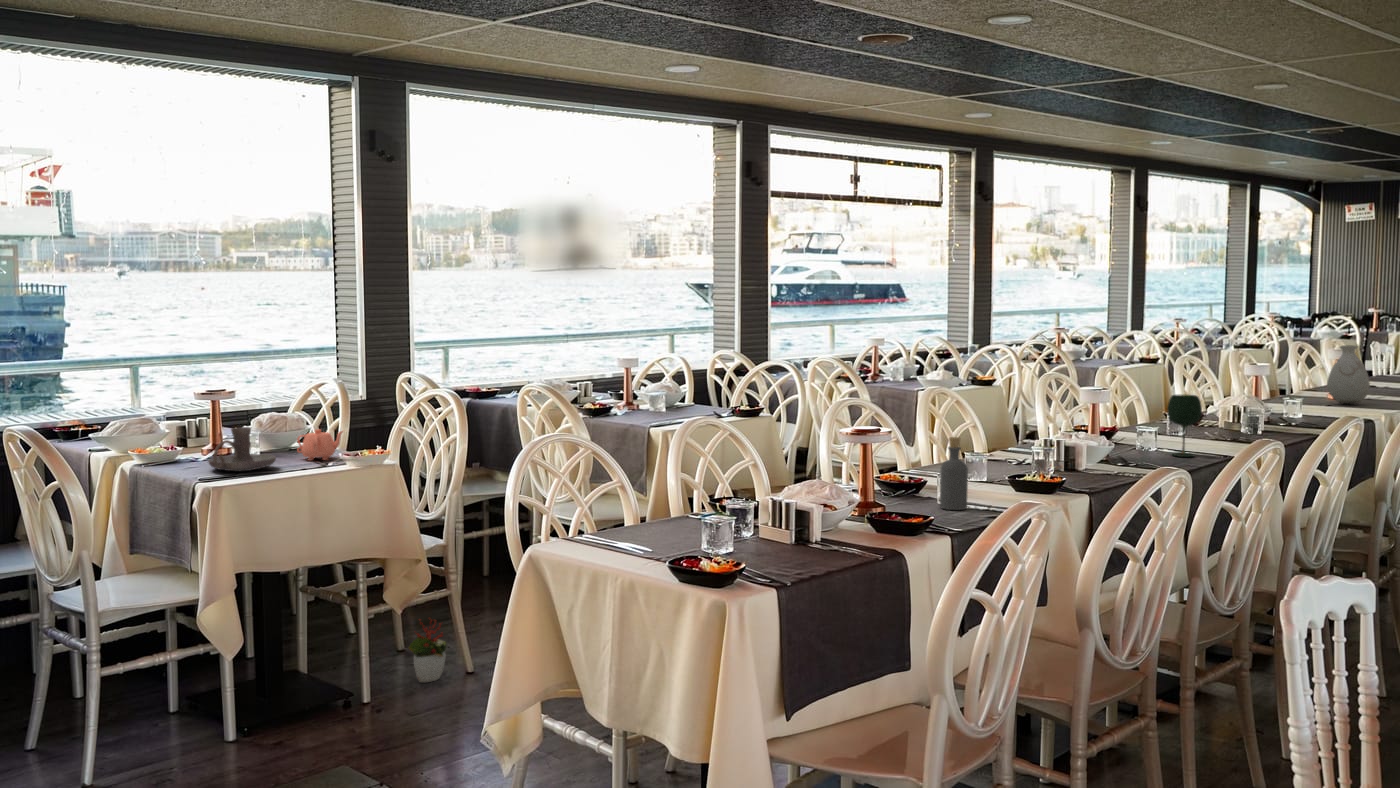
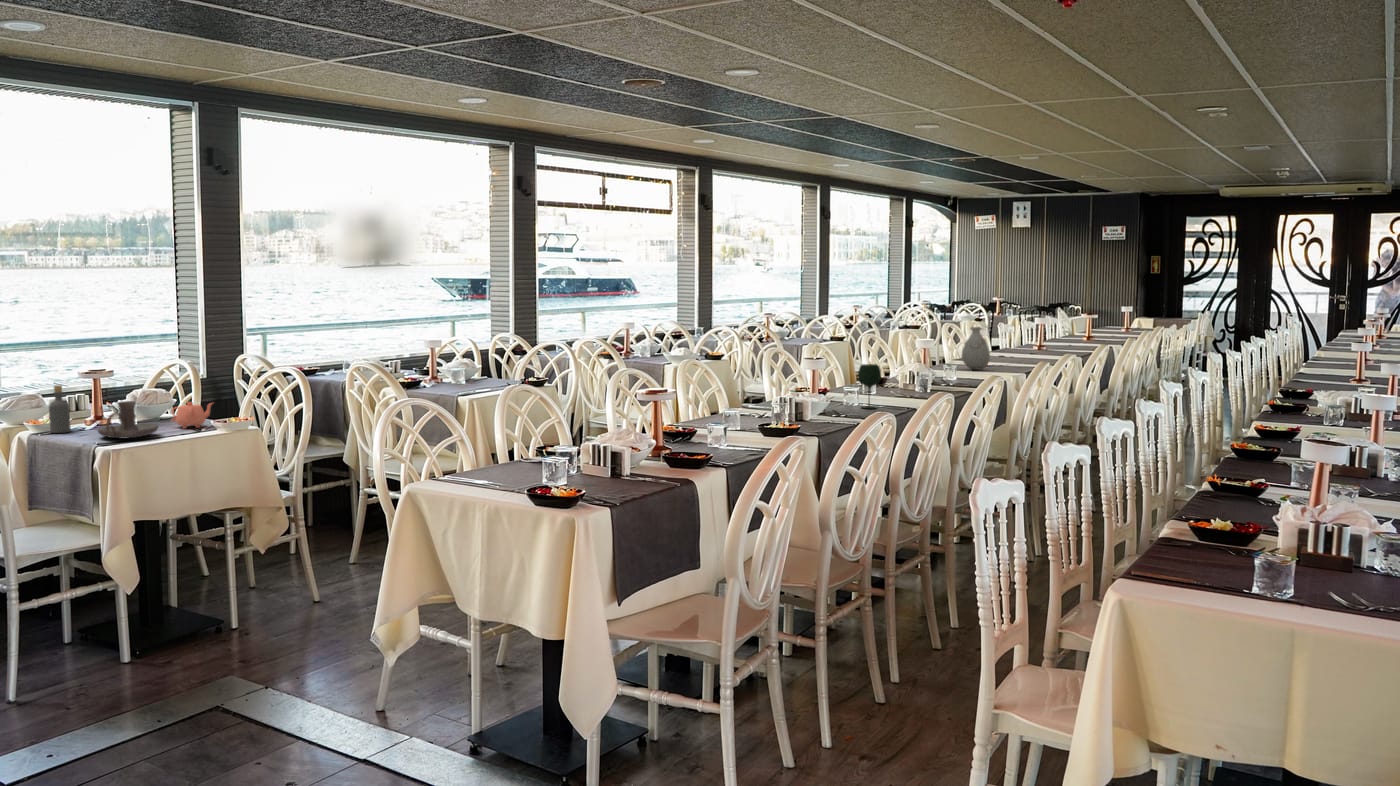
bottle: present [940,437,968,510] -> present [49,385,71,433]
decorative plant: present [409,618,446,682] -> none [277,553,309,607]

